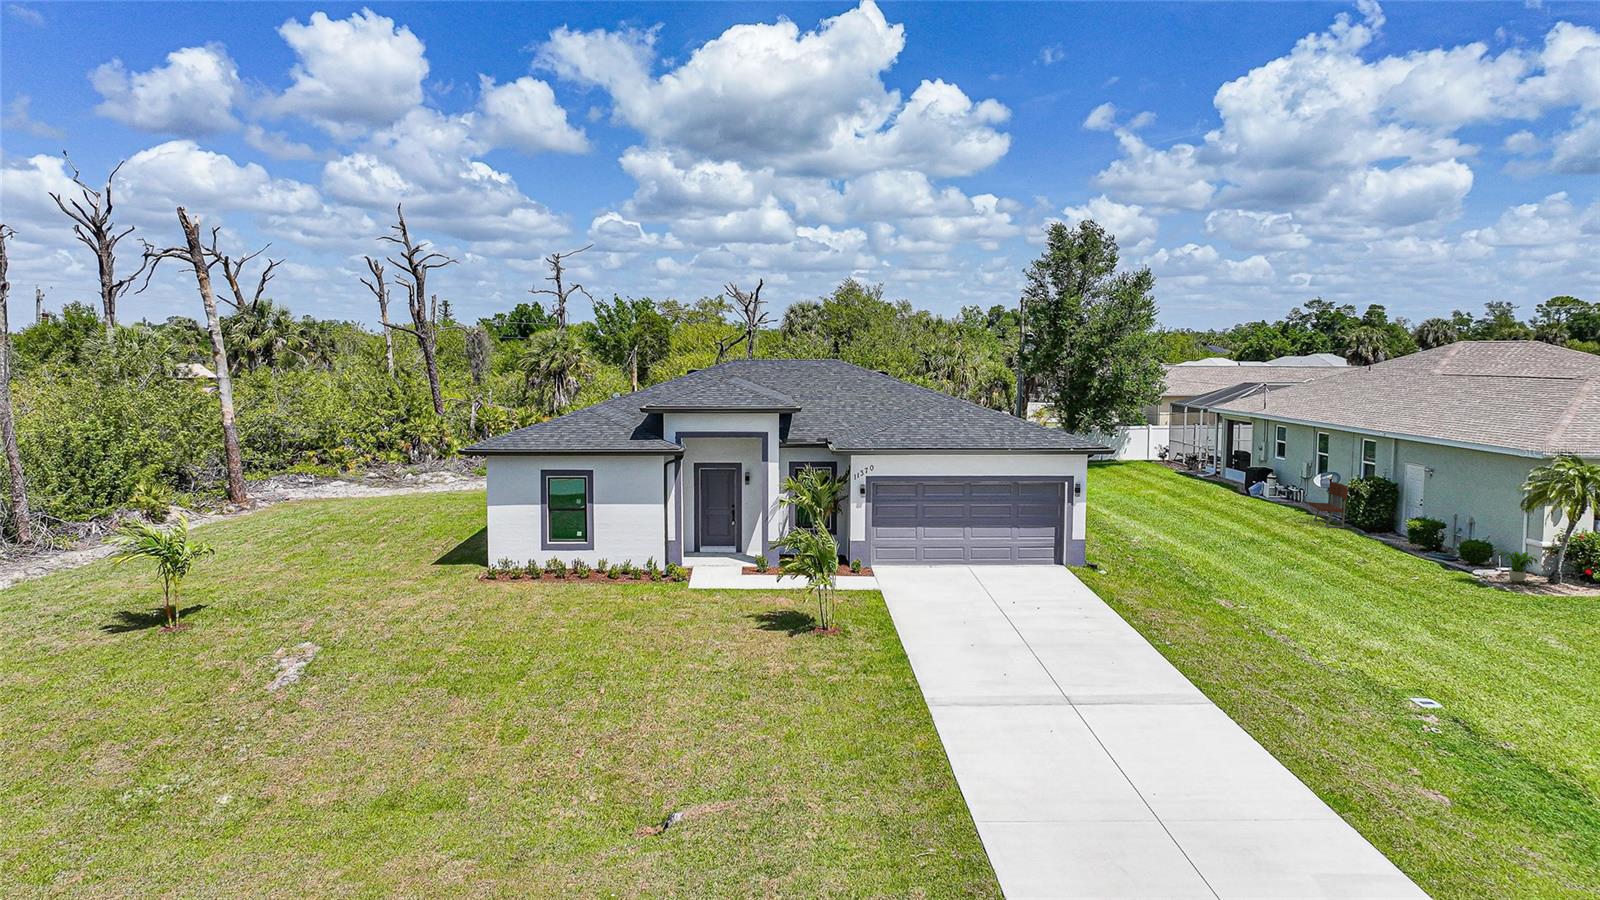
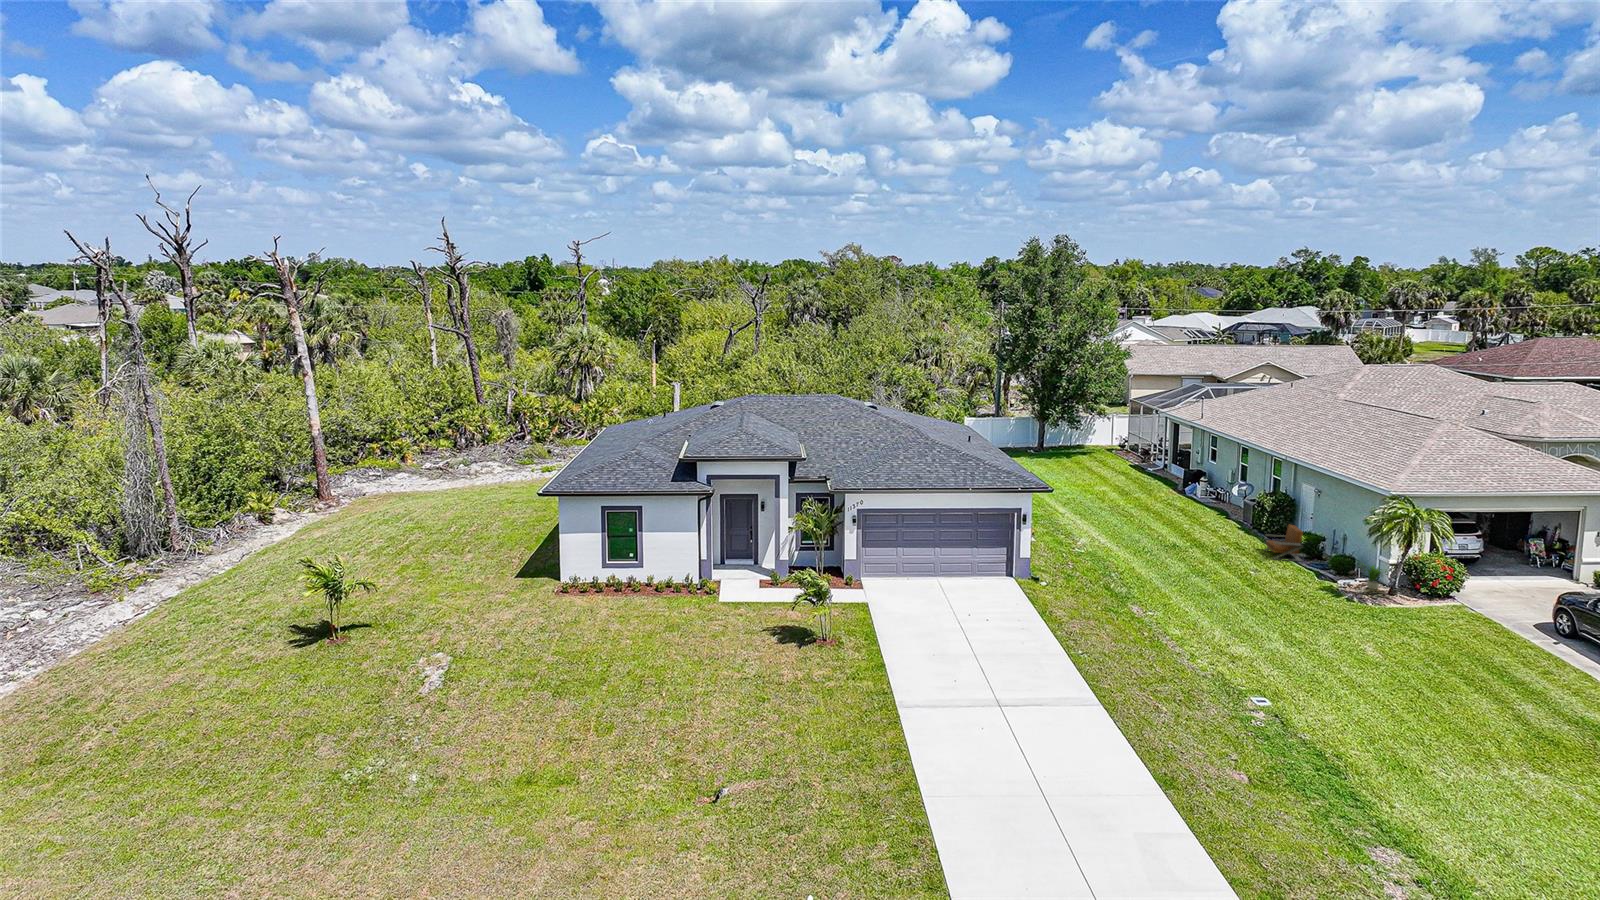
bench: present [1309,482,1348,528] -> none [1226,495,1256,534]
lounge chair: none [1363,510,1421,554] -> present [1264,525,1303,561]

